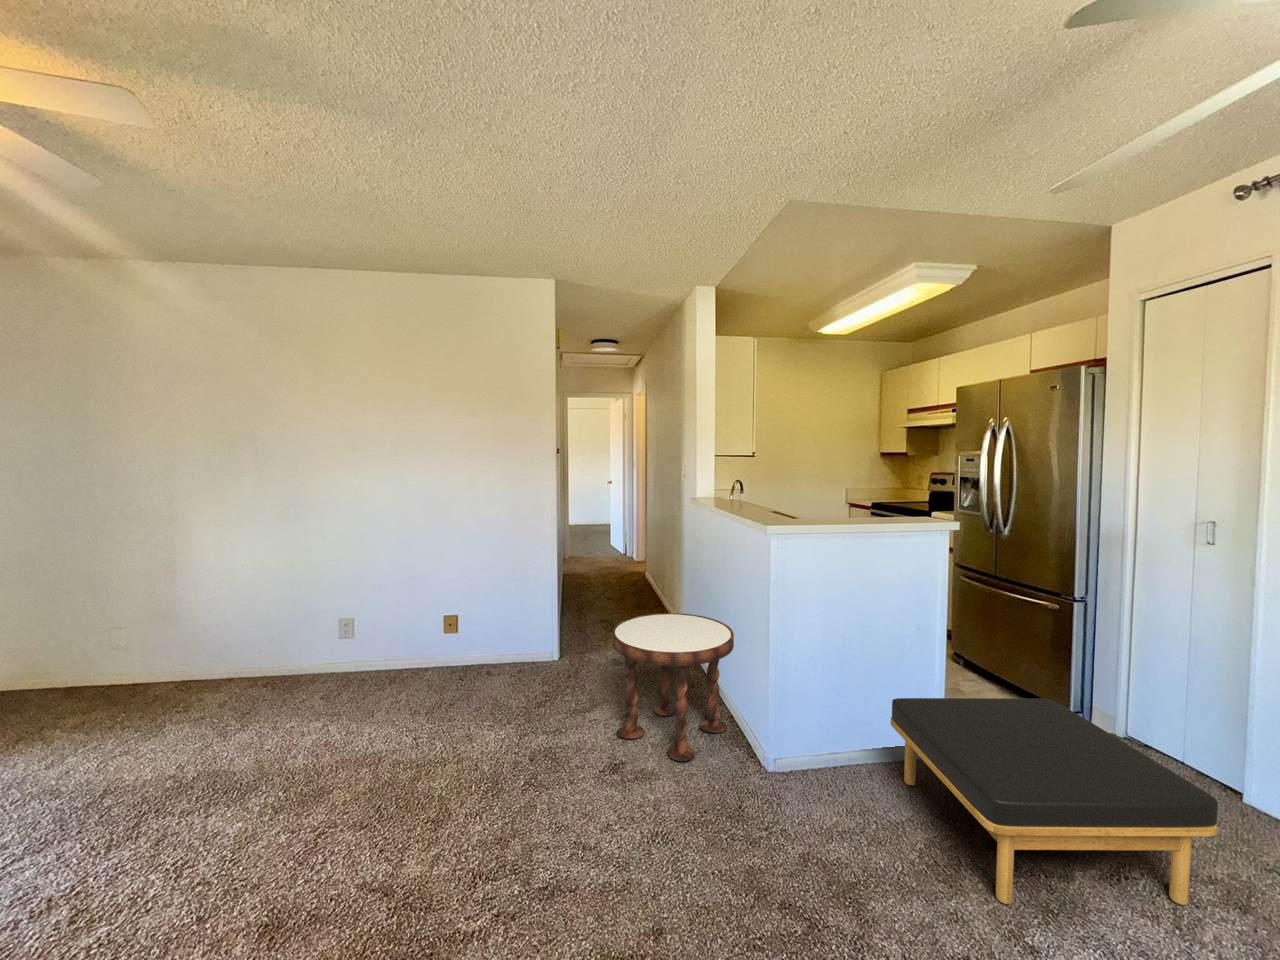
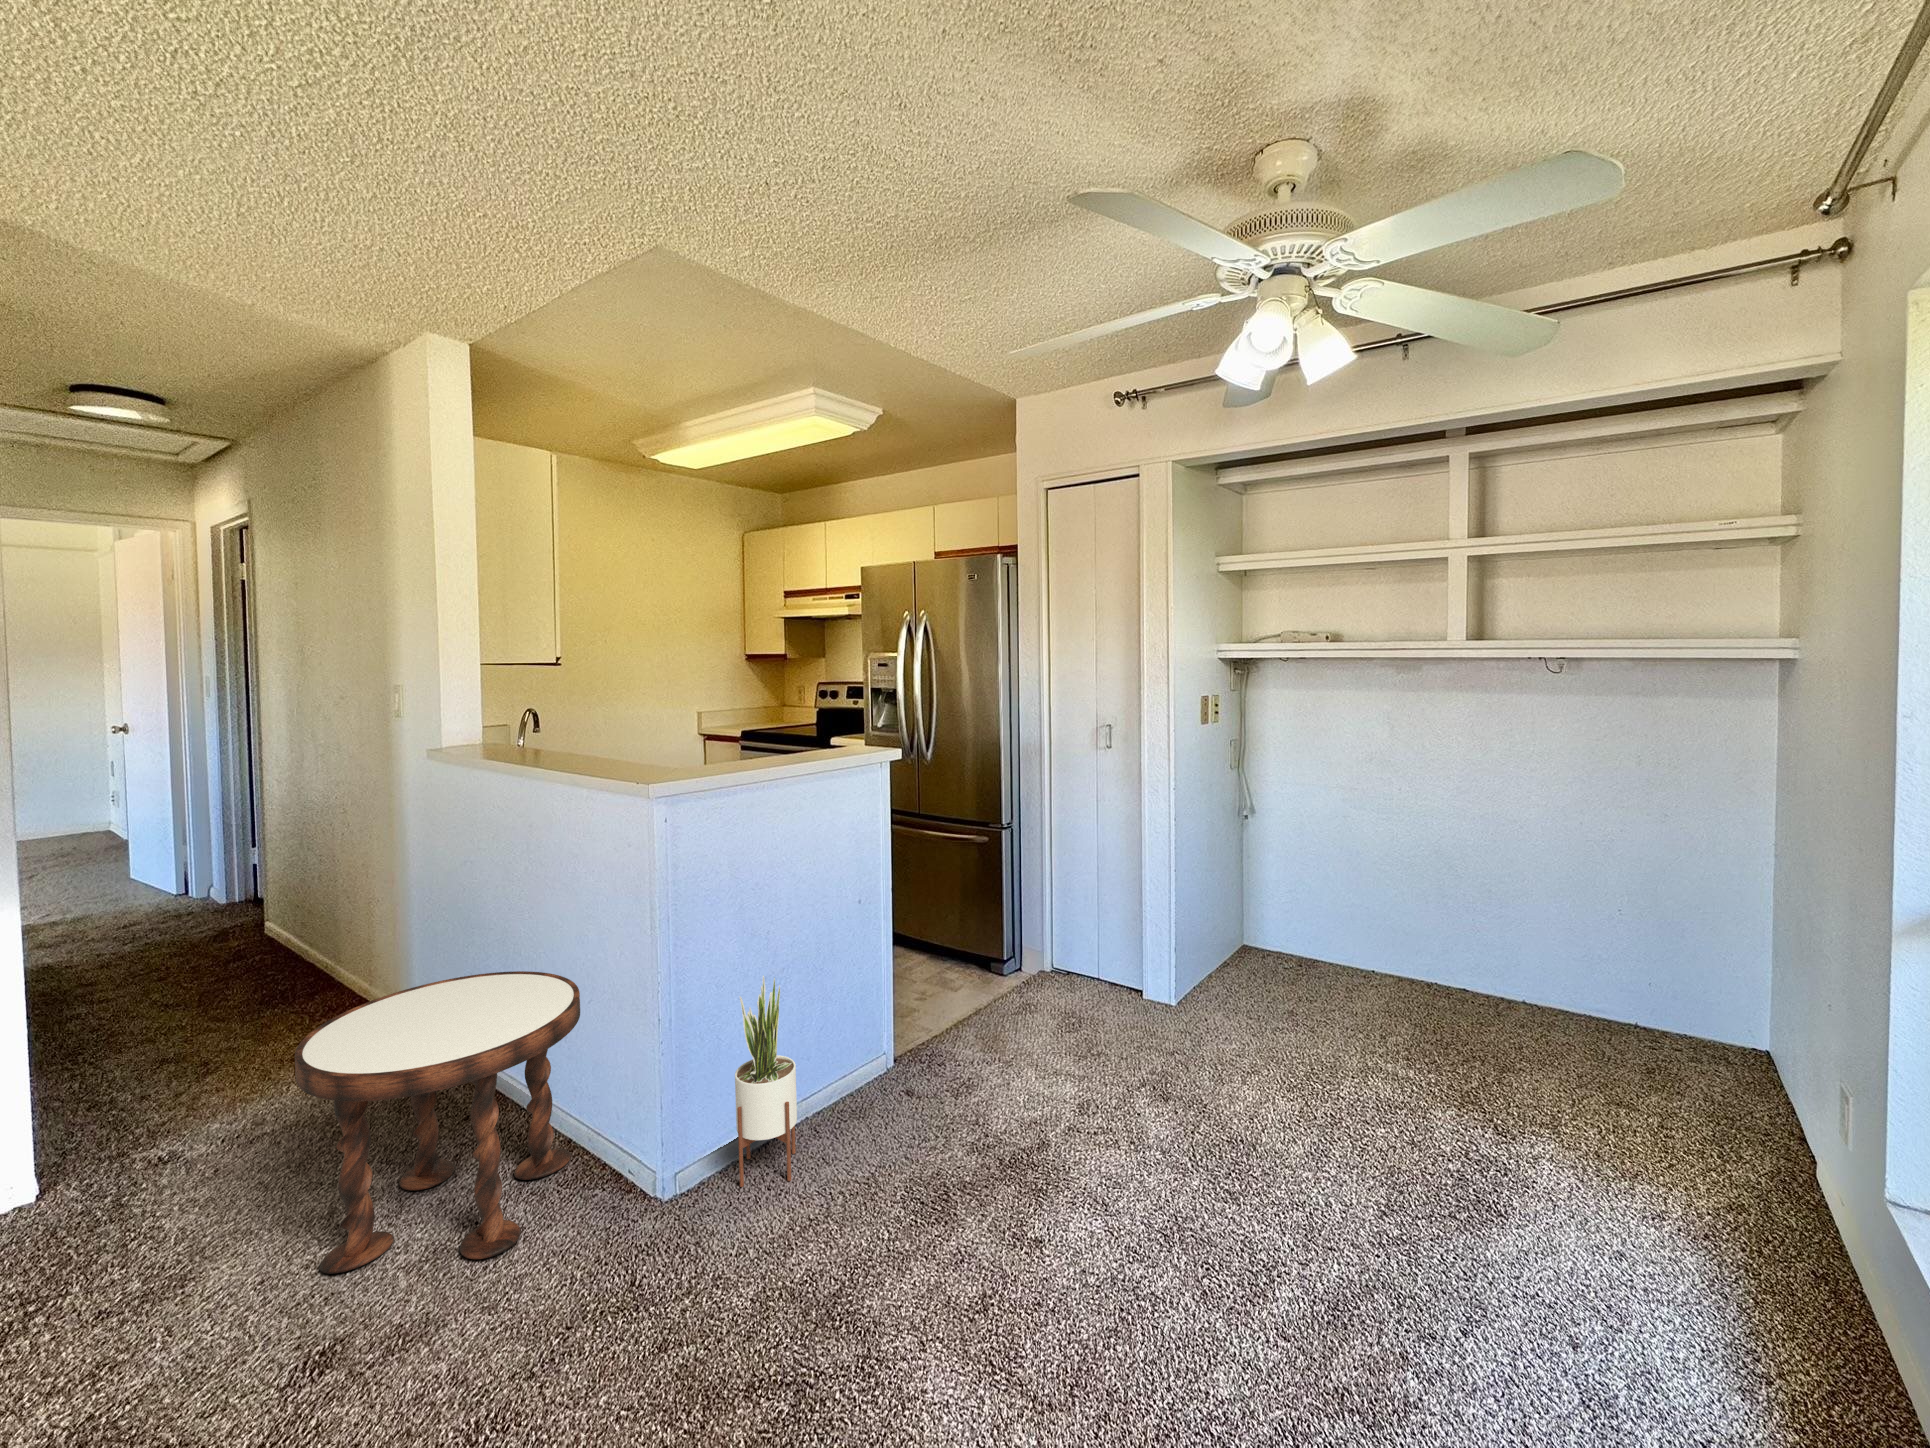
potted plant: none [811,657,854,798] -> present [735,976,797,1187]
ottoman: present [891,698,1218,905] -> none [839,952,1154,1214]

